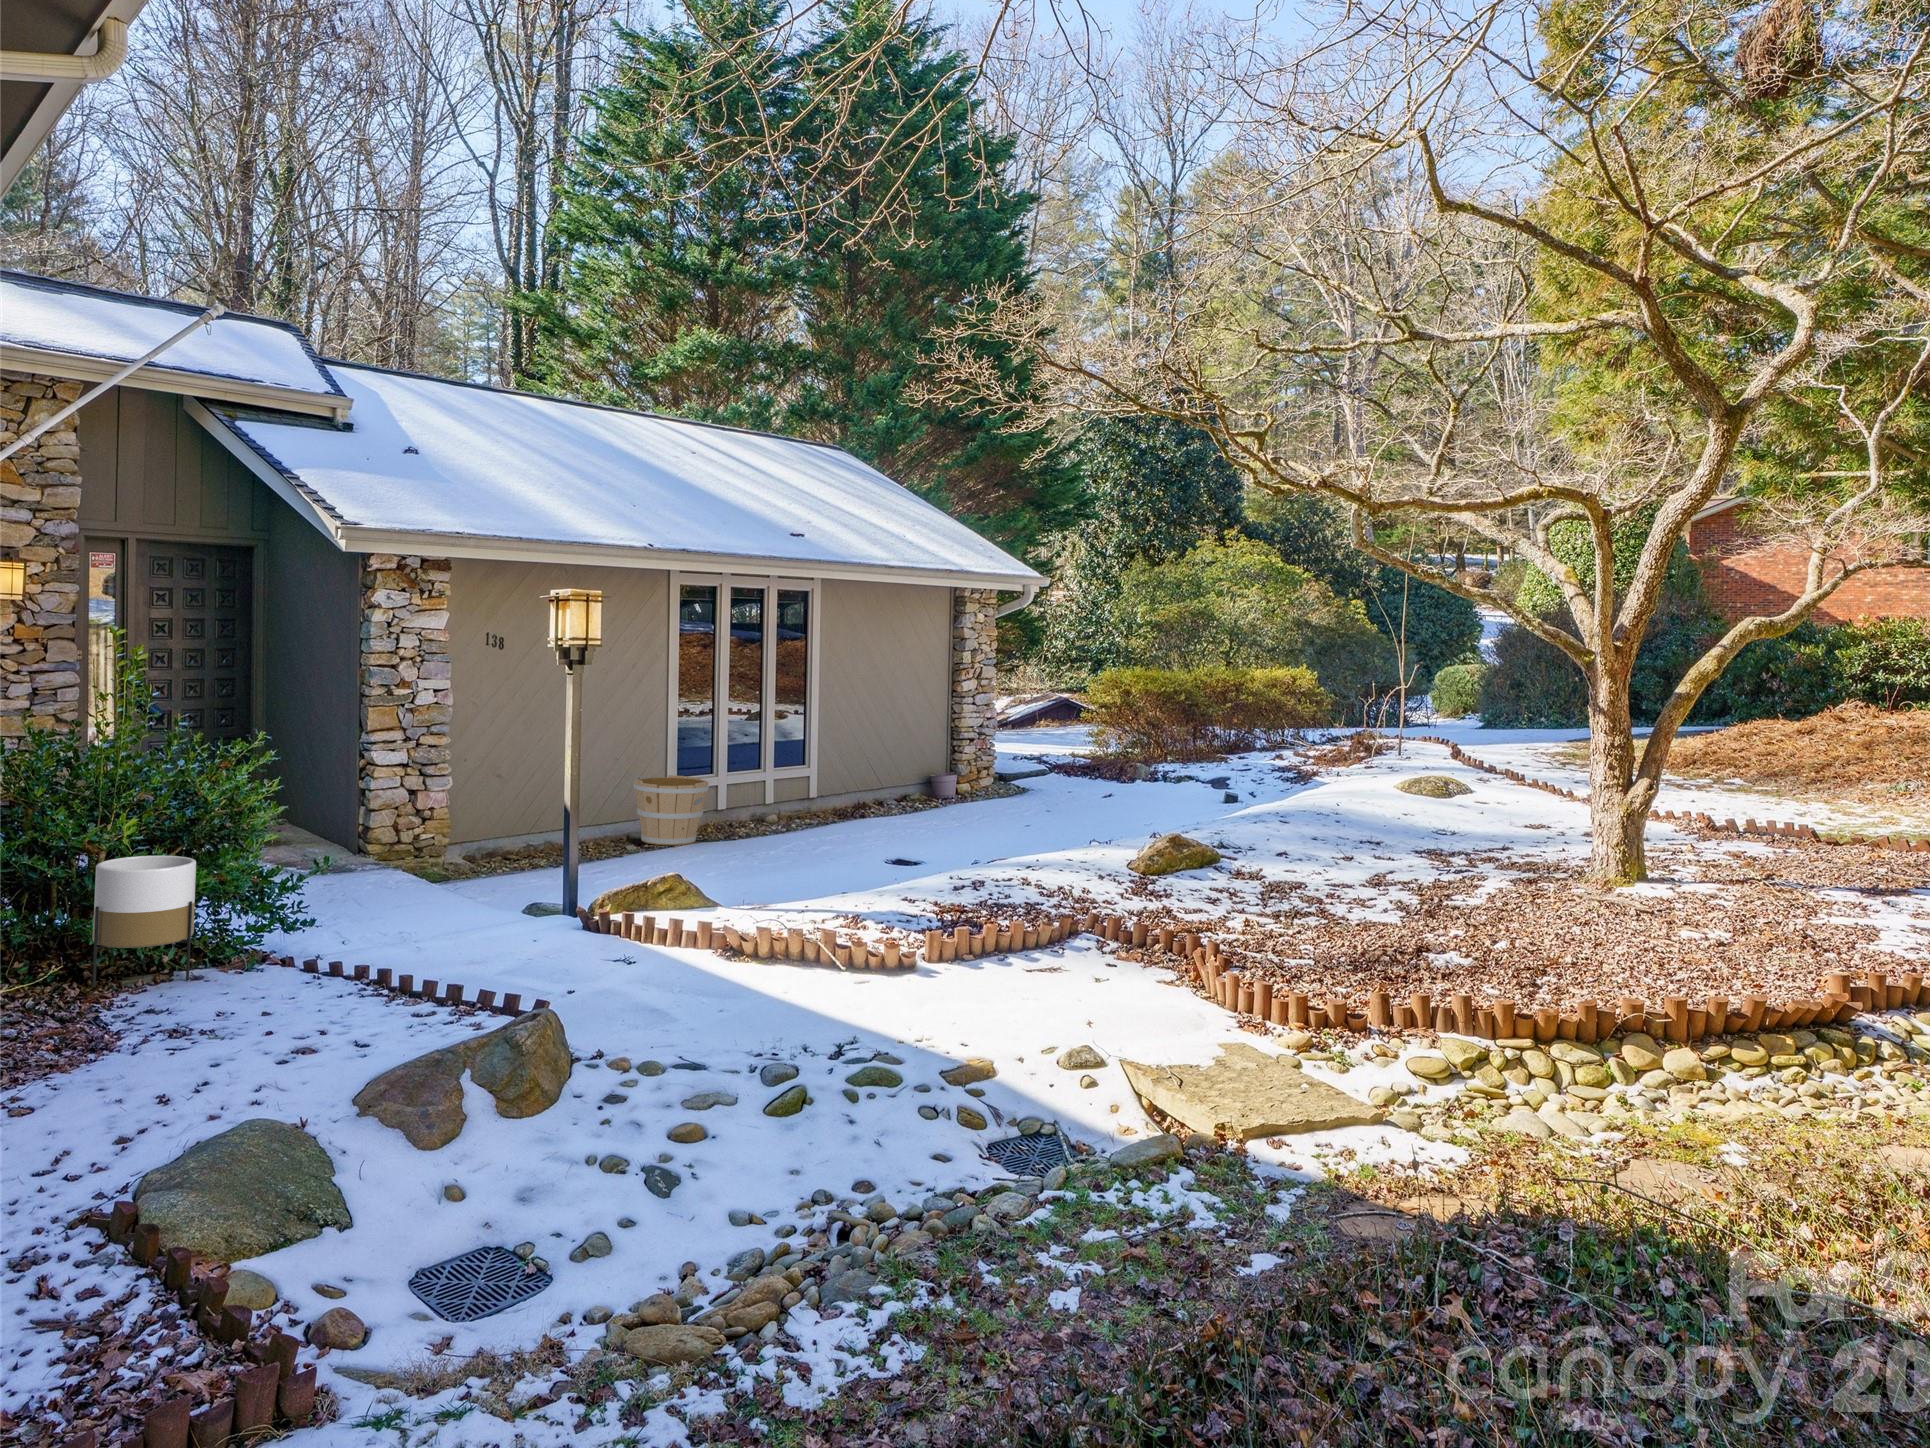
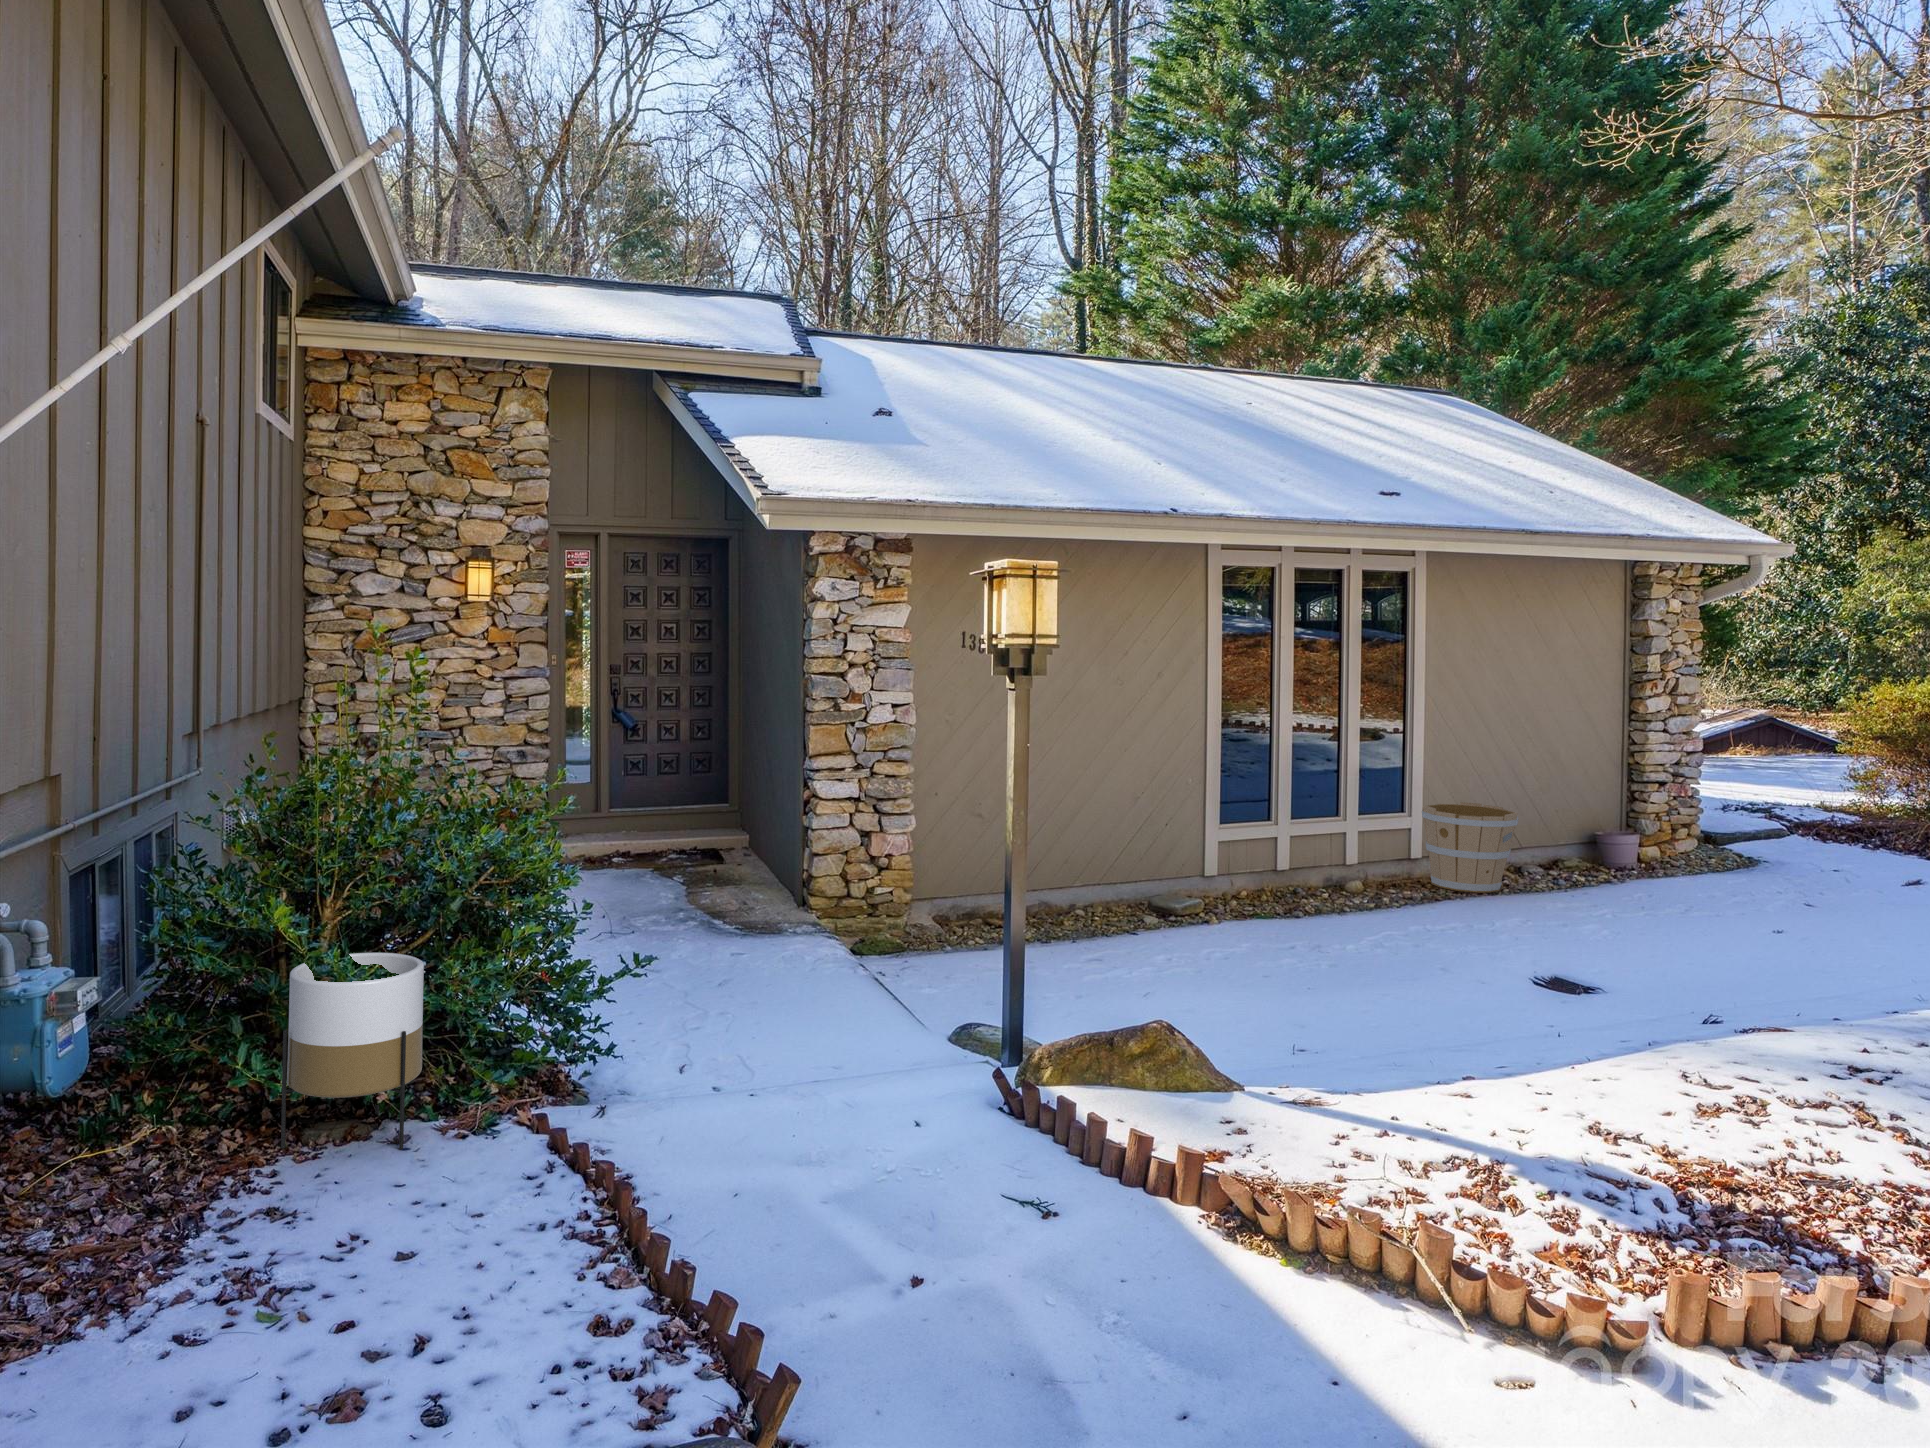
wooden bucket: present [633,775,709,845] -> present [1422,802,1519,893]

